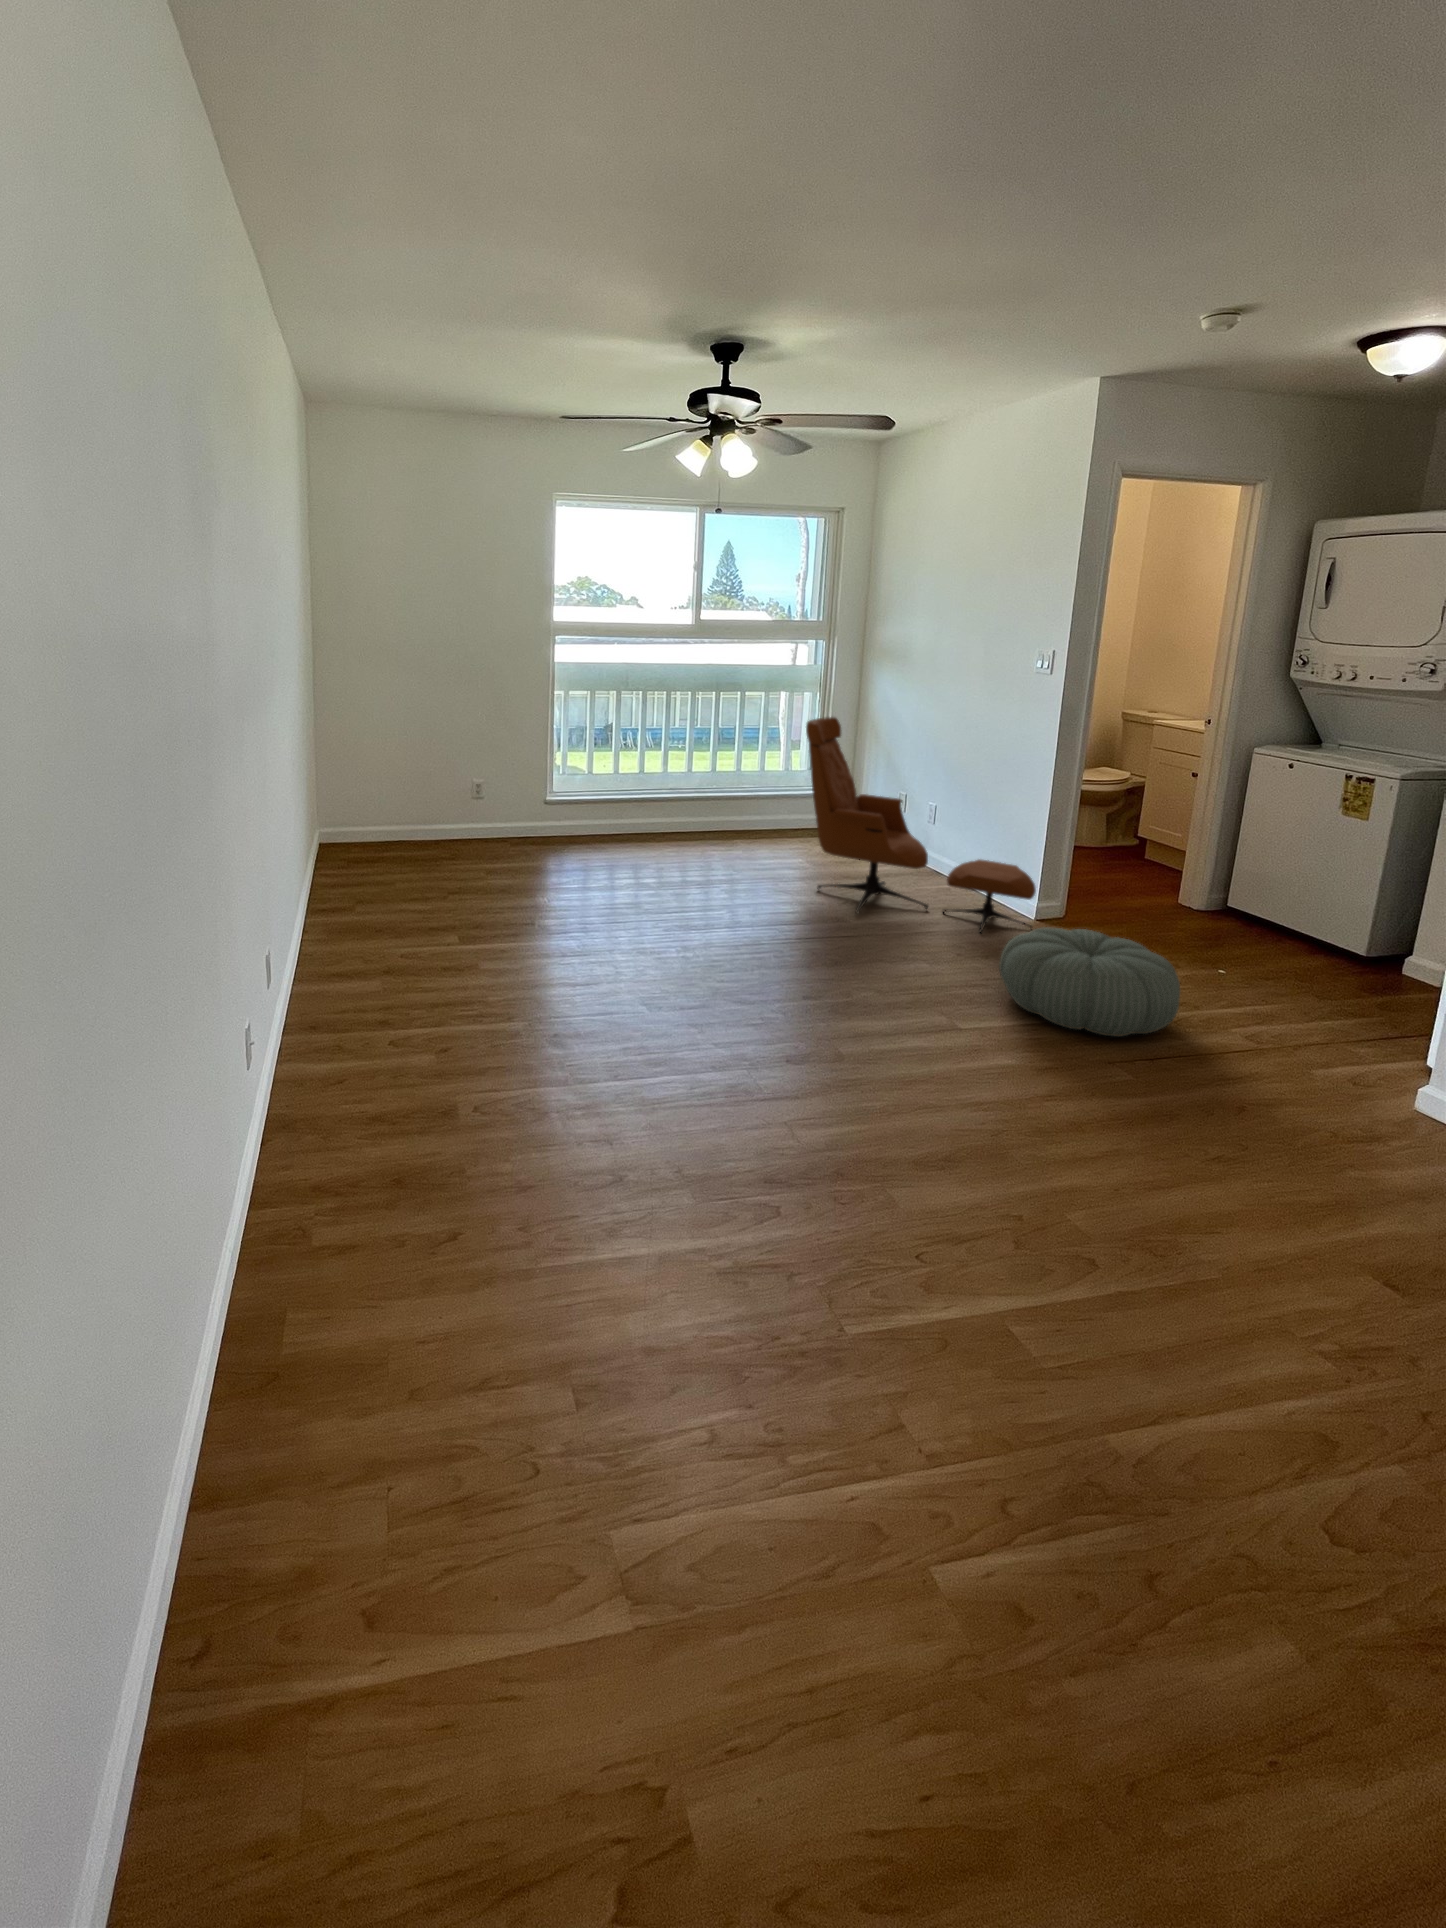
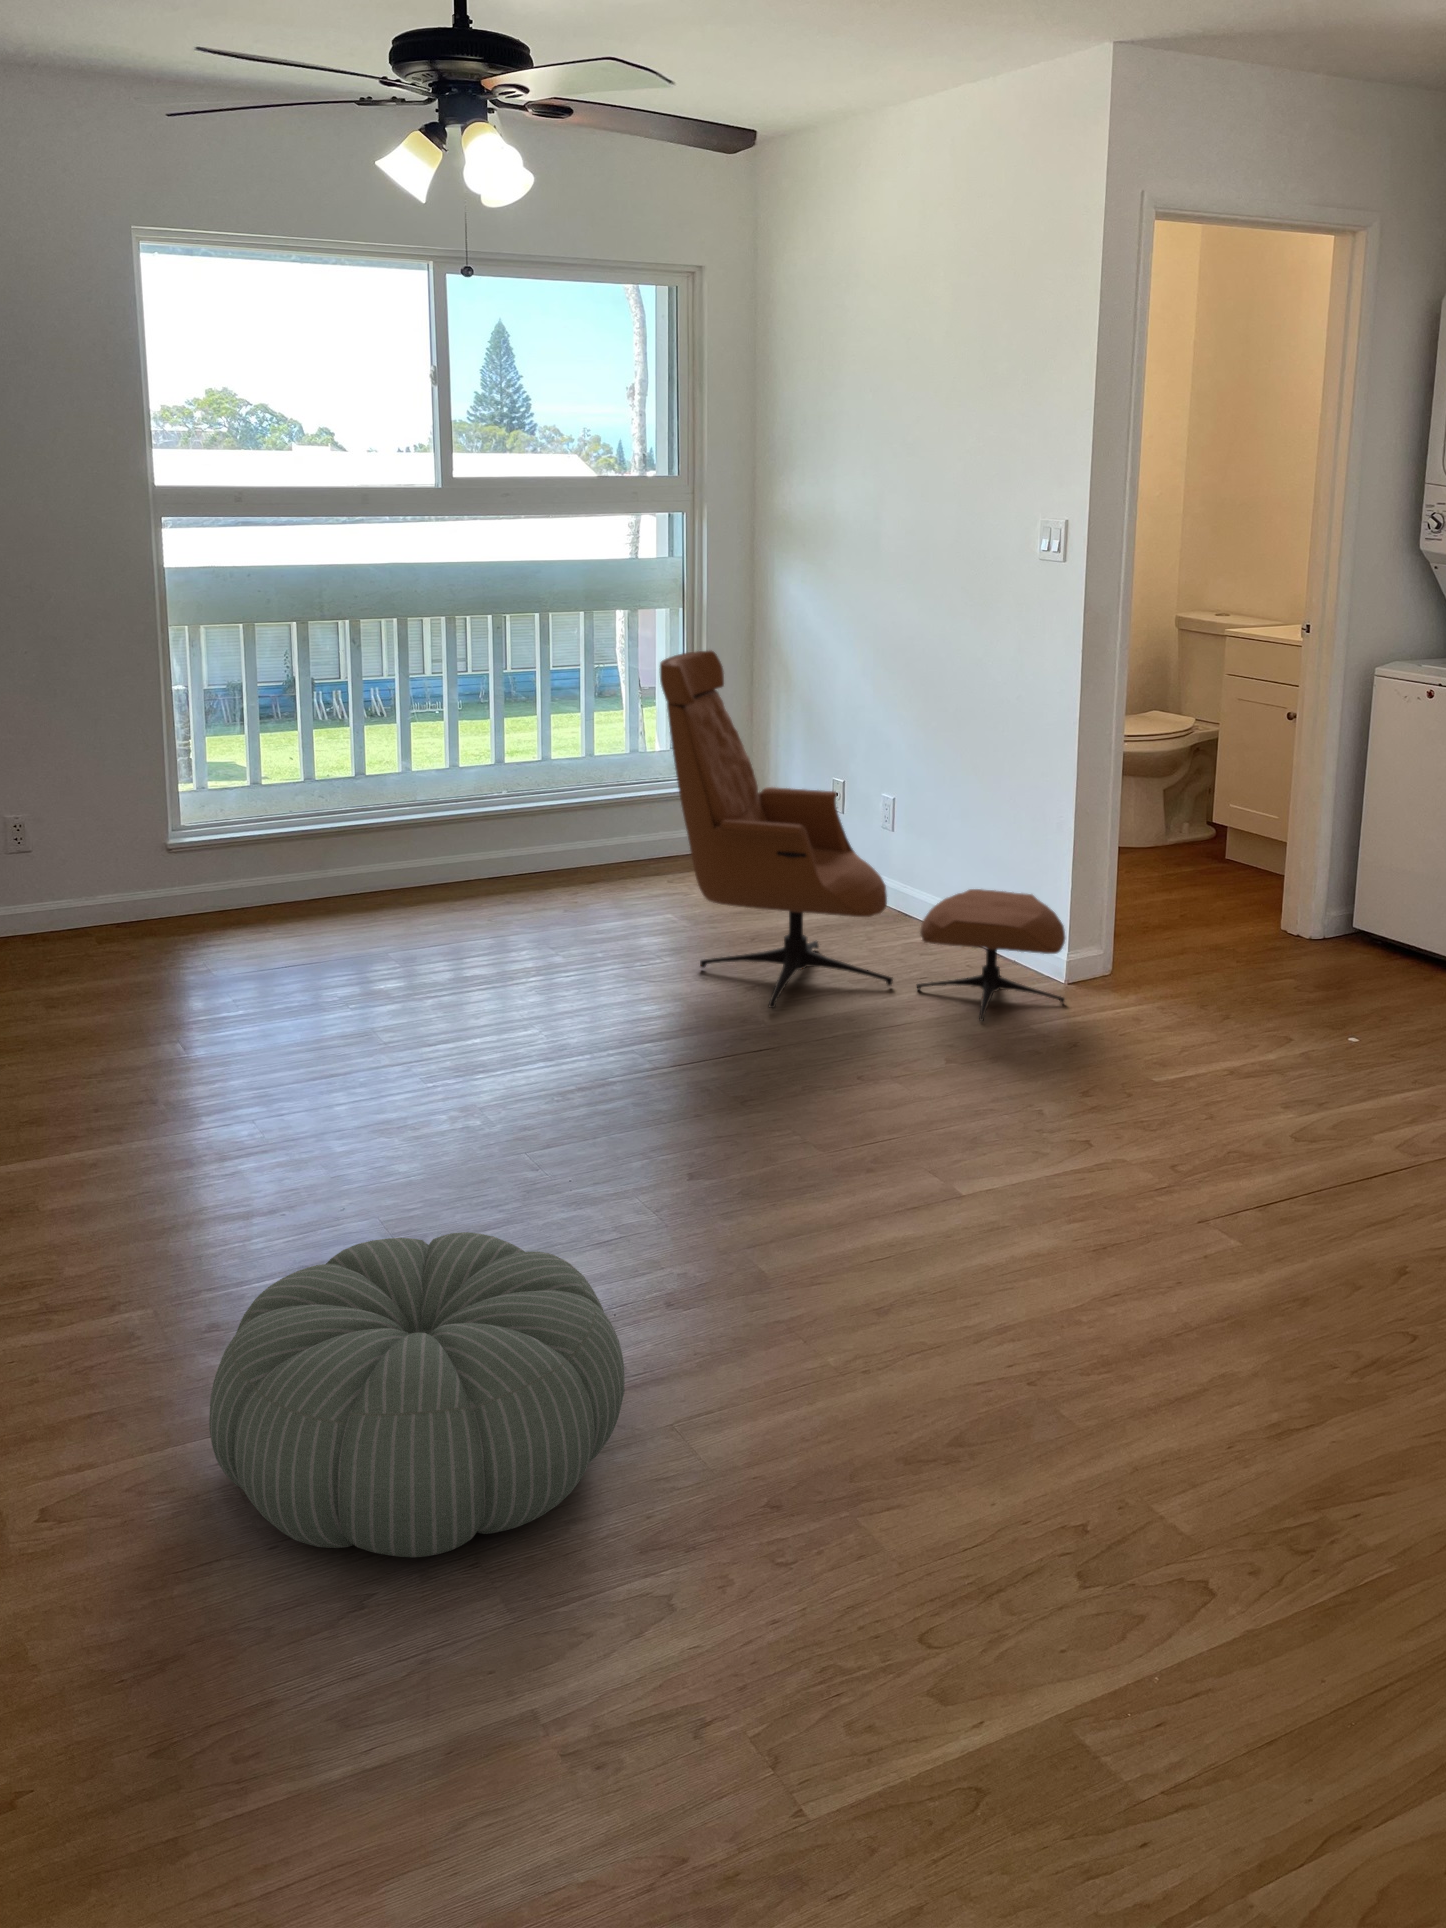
pouf: present [999,927,1180,1037] -> present [209,1232,625,1557]

